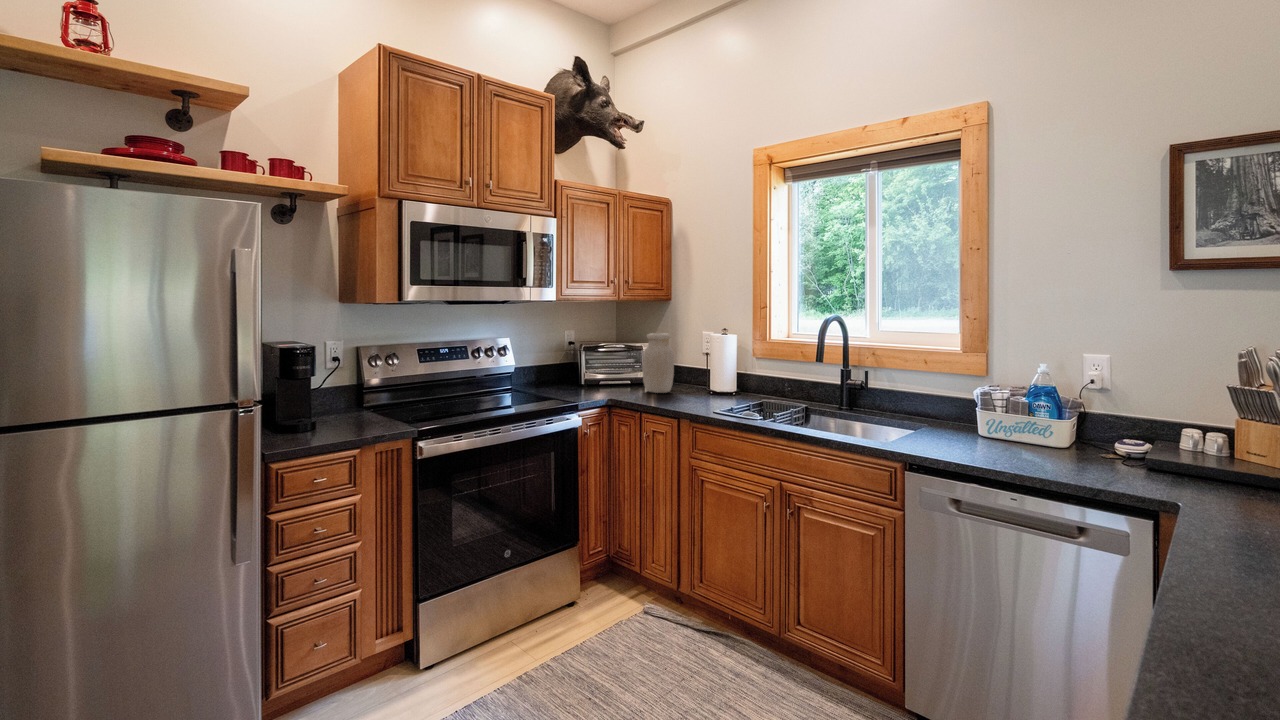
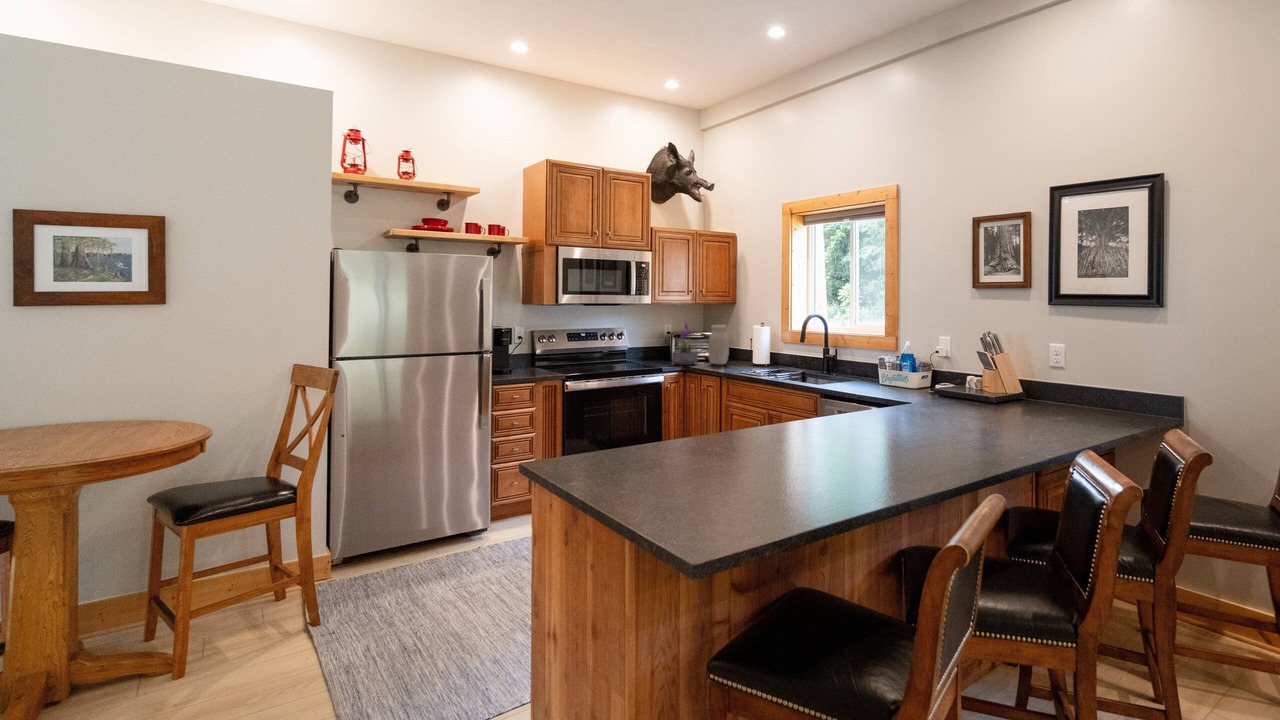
potted plant: none [590,323,628,396] -> present [672,321,698,365]

